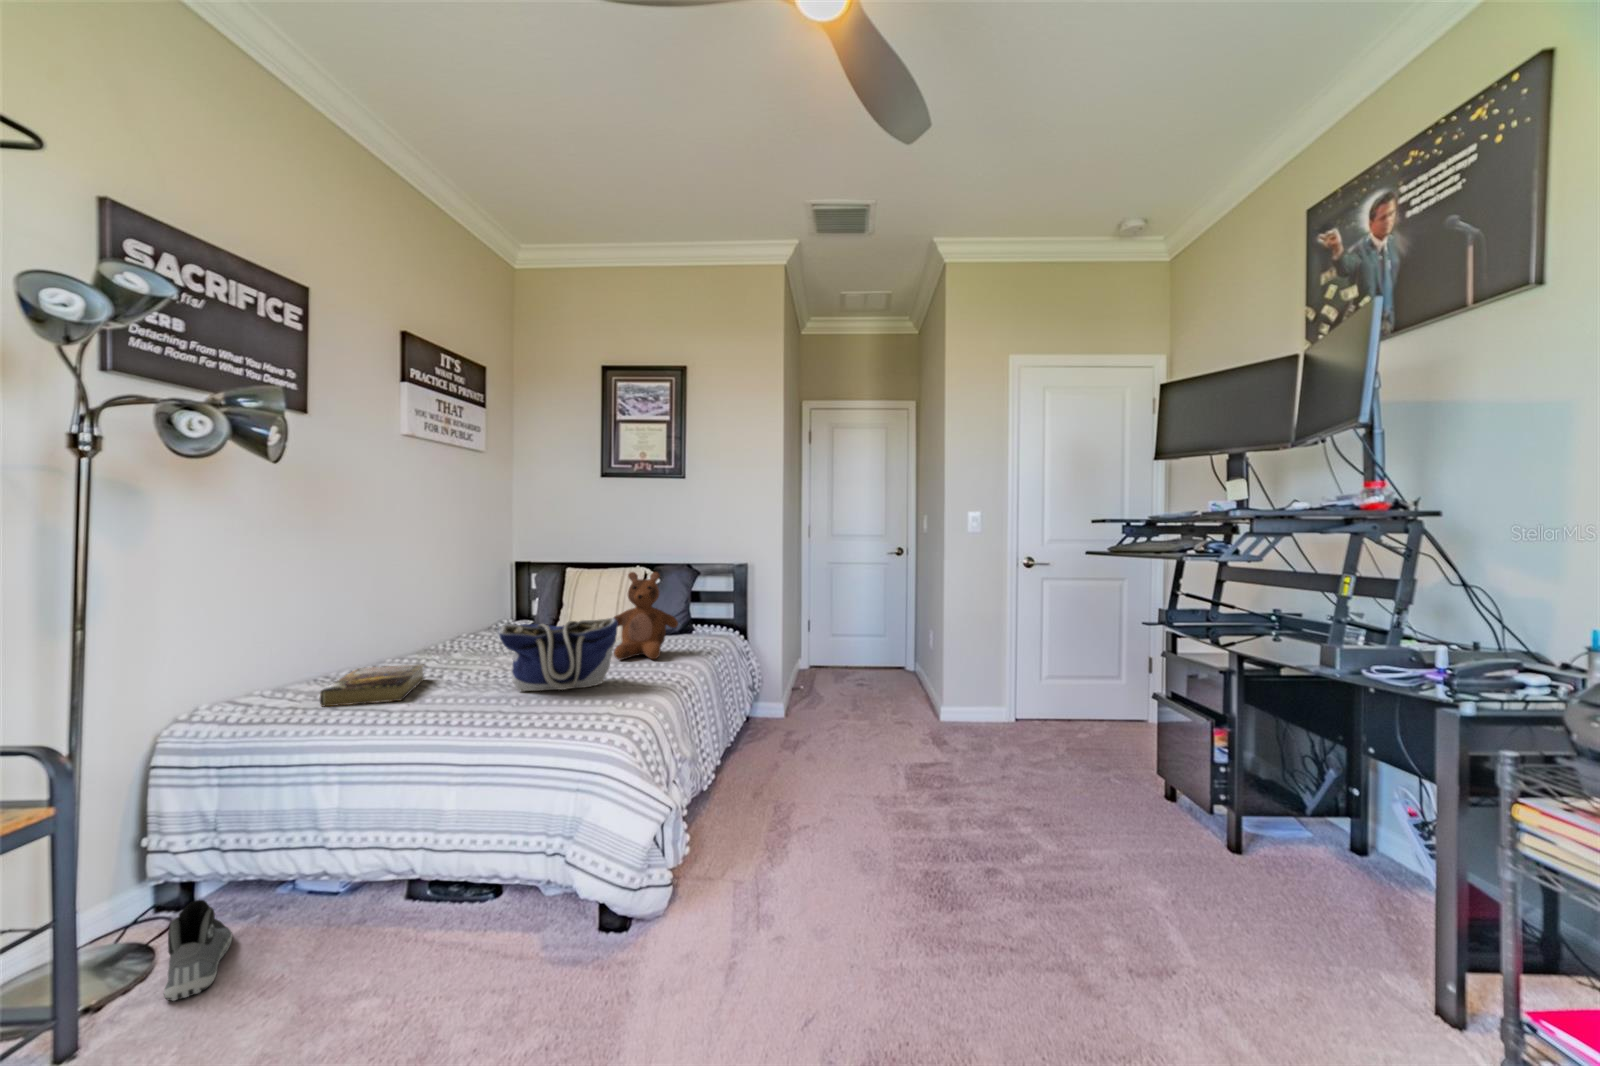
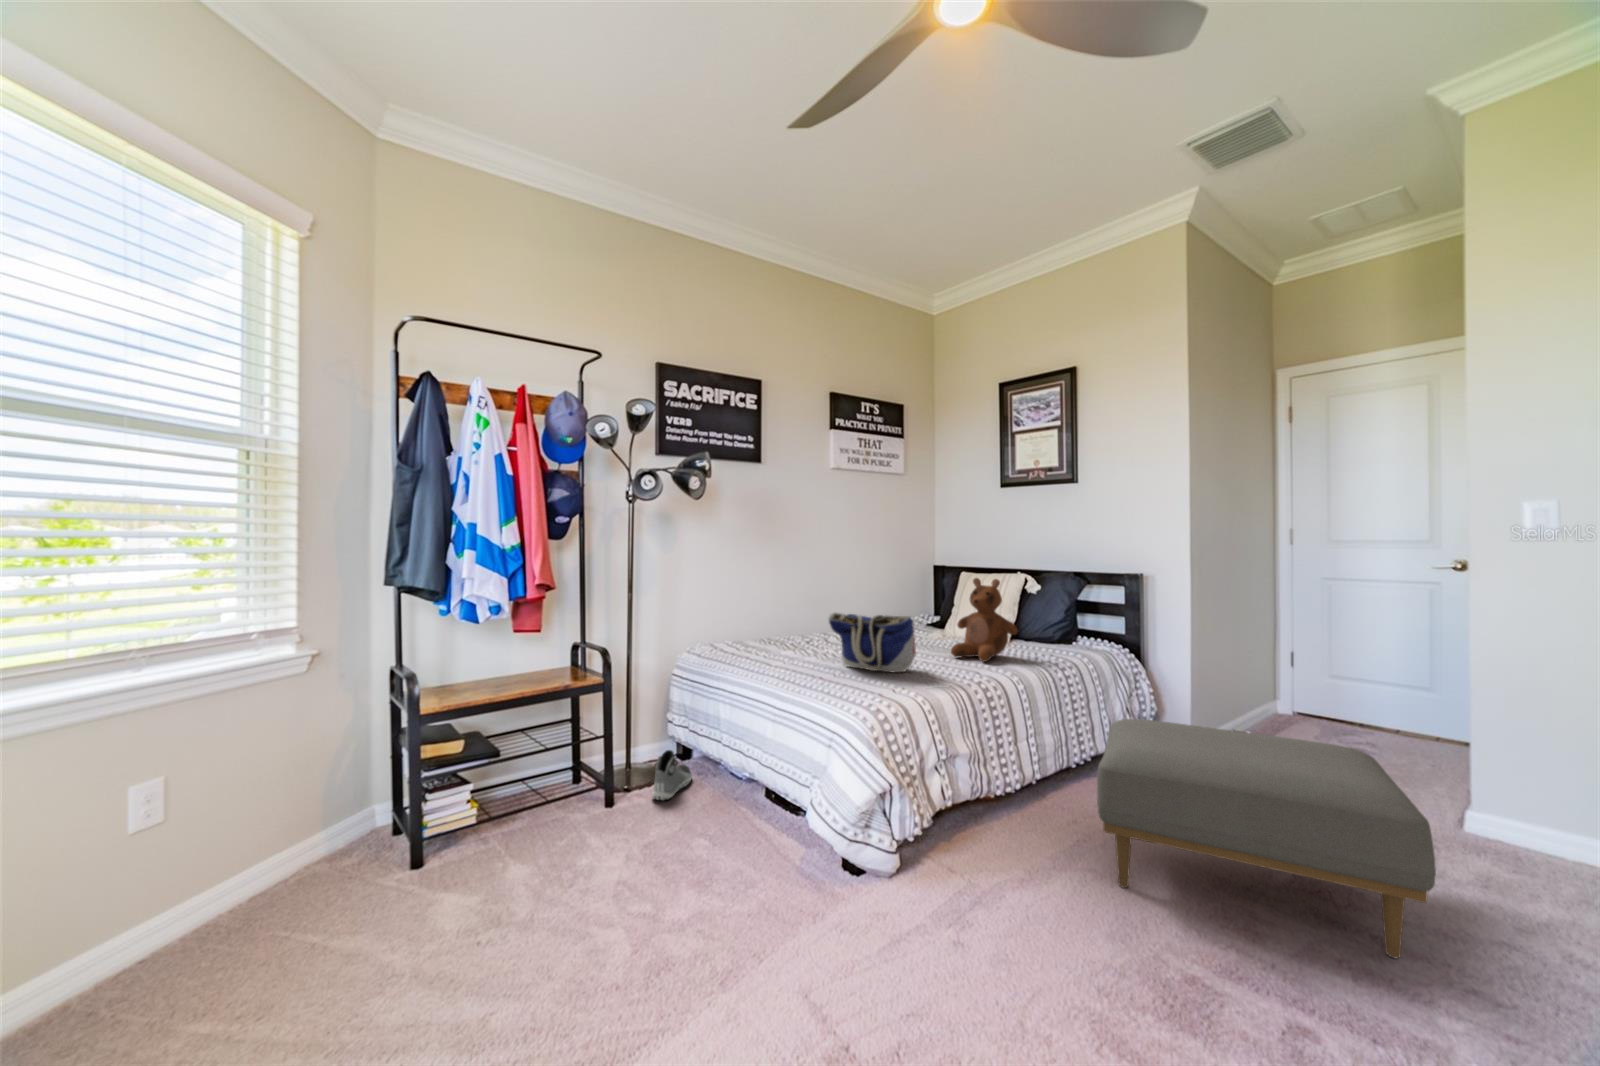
book: present [320,664,425,706] -> none [738,634,810,658]
ottoman: none [777,677,1003,833] -> present [1097,719,1436,958]

